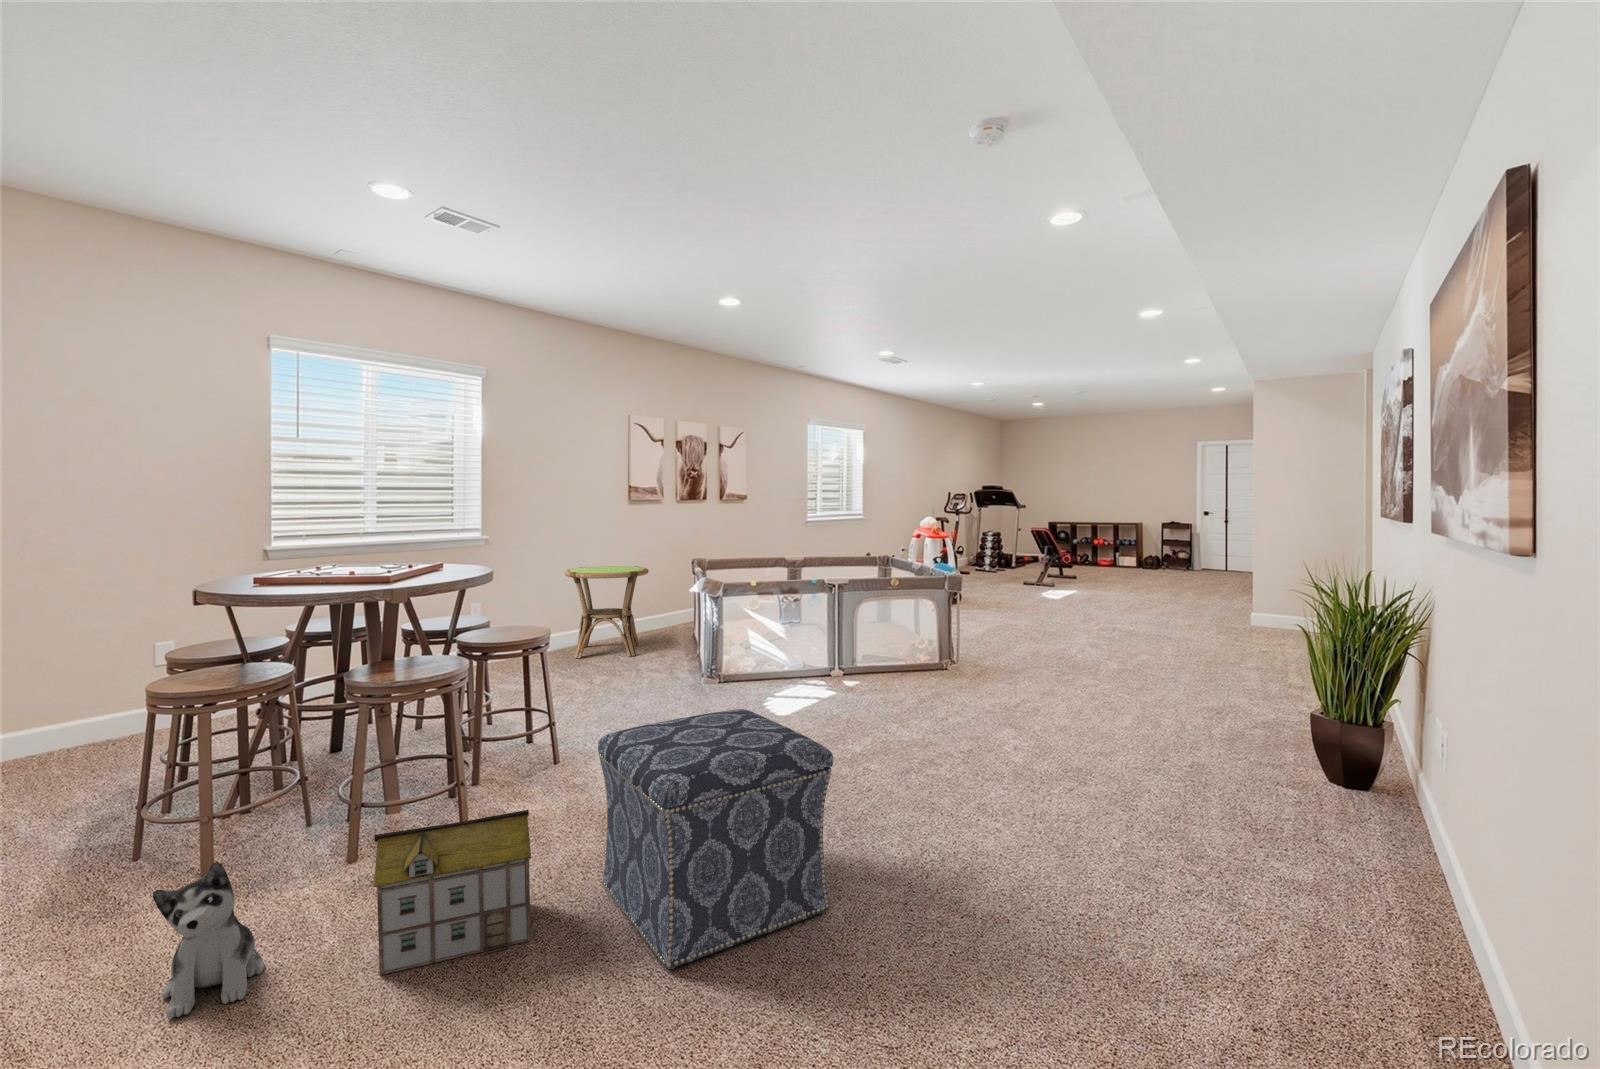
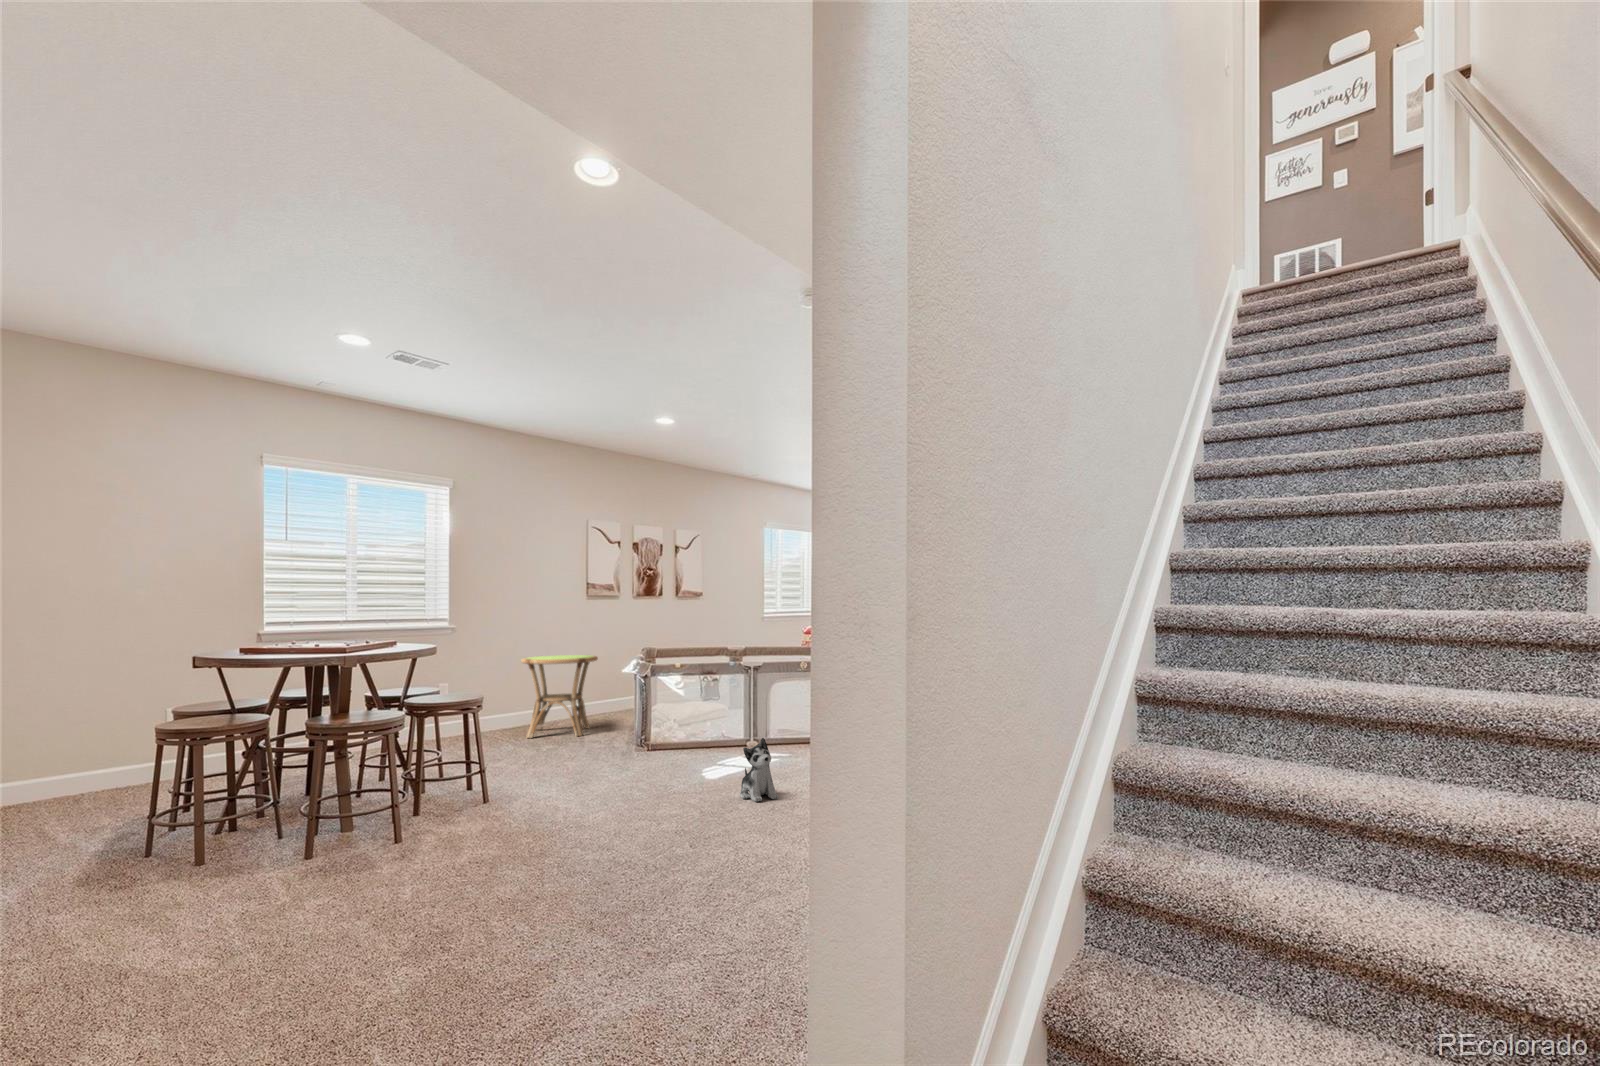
ottoman: present [598,709,833,969] -> none [490,738,657,910]
toy house: present [374,810,531,976] -> none [314,803,433,915]
plush toy: present [153,861,264,1019] -> present [740,738,779,802]

